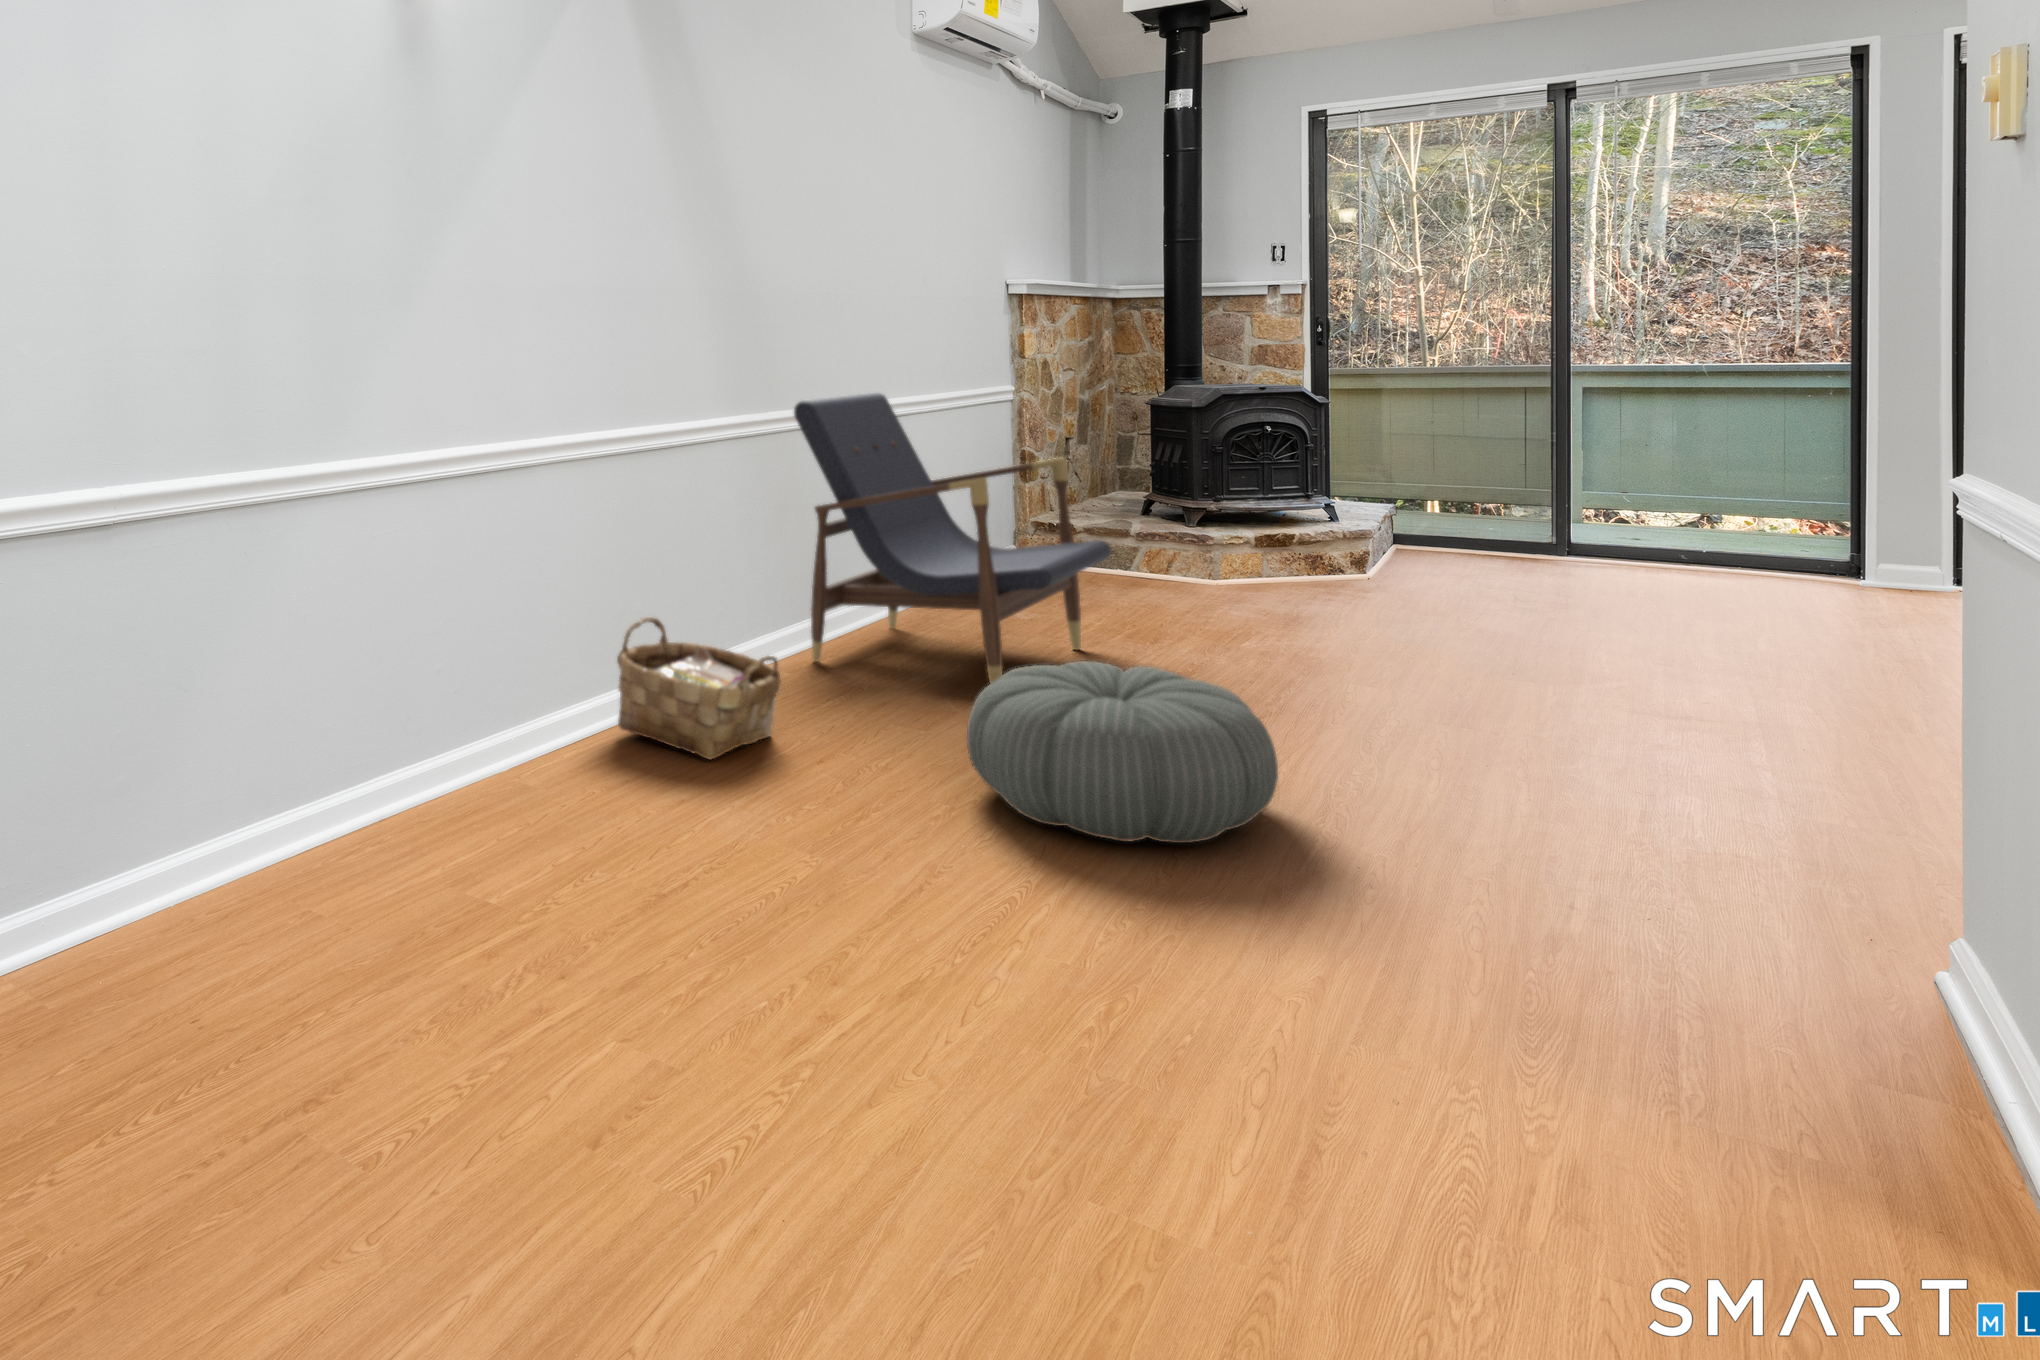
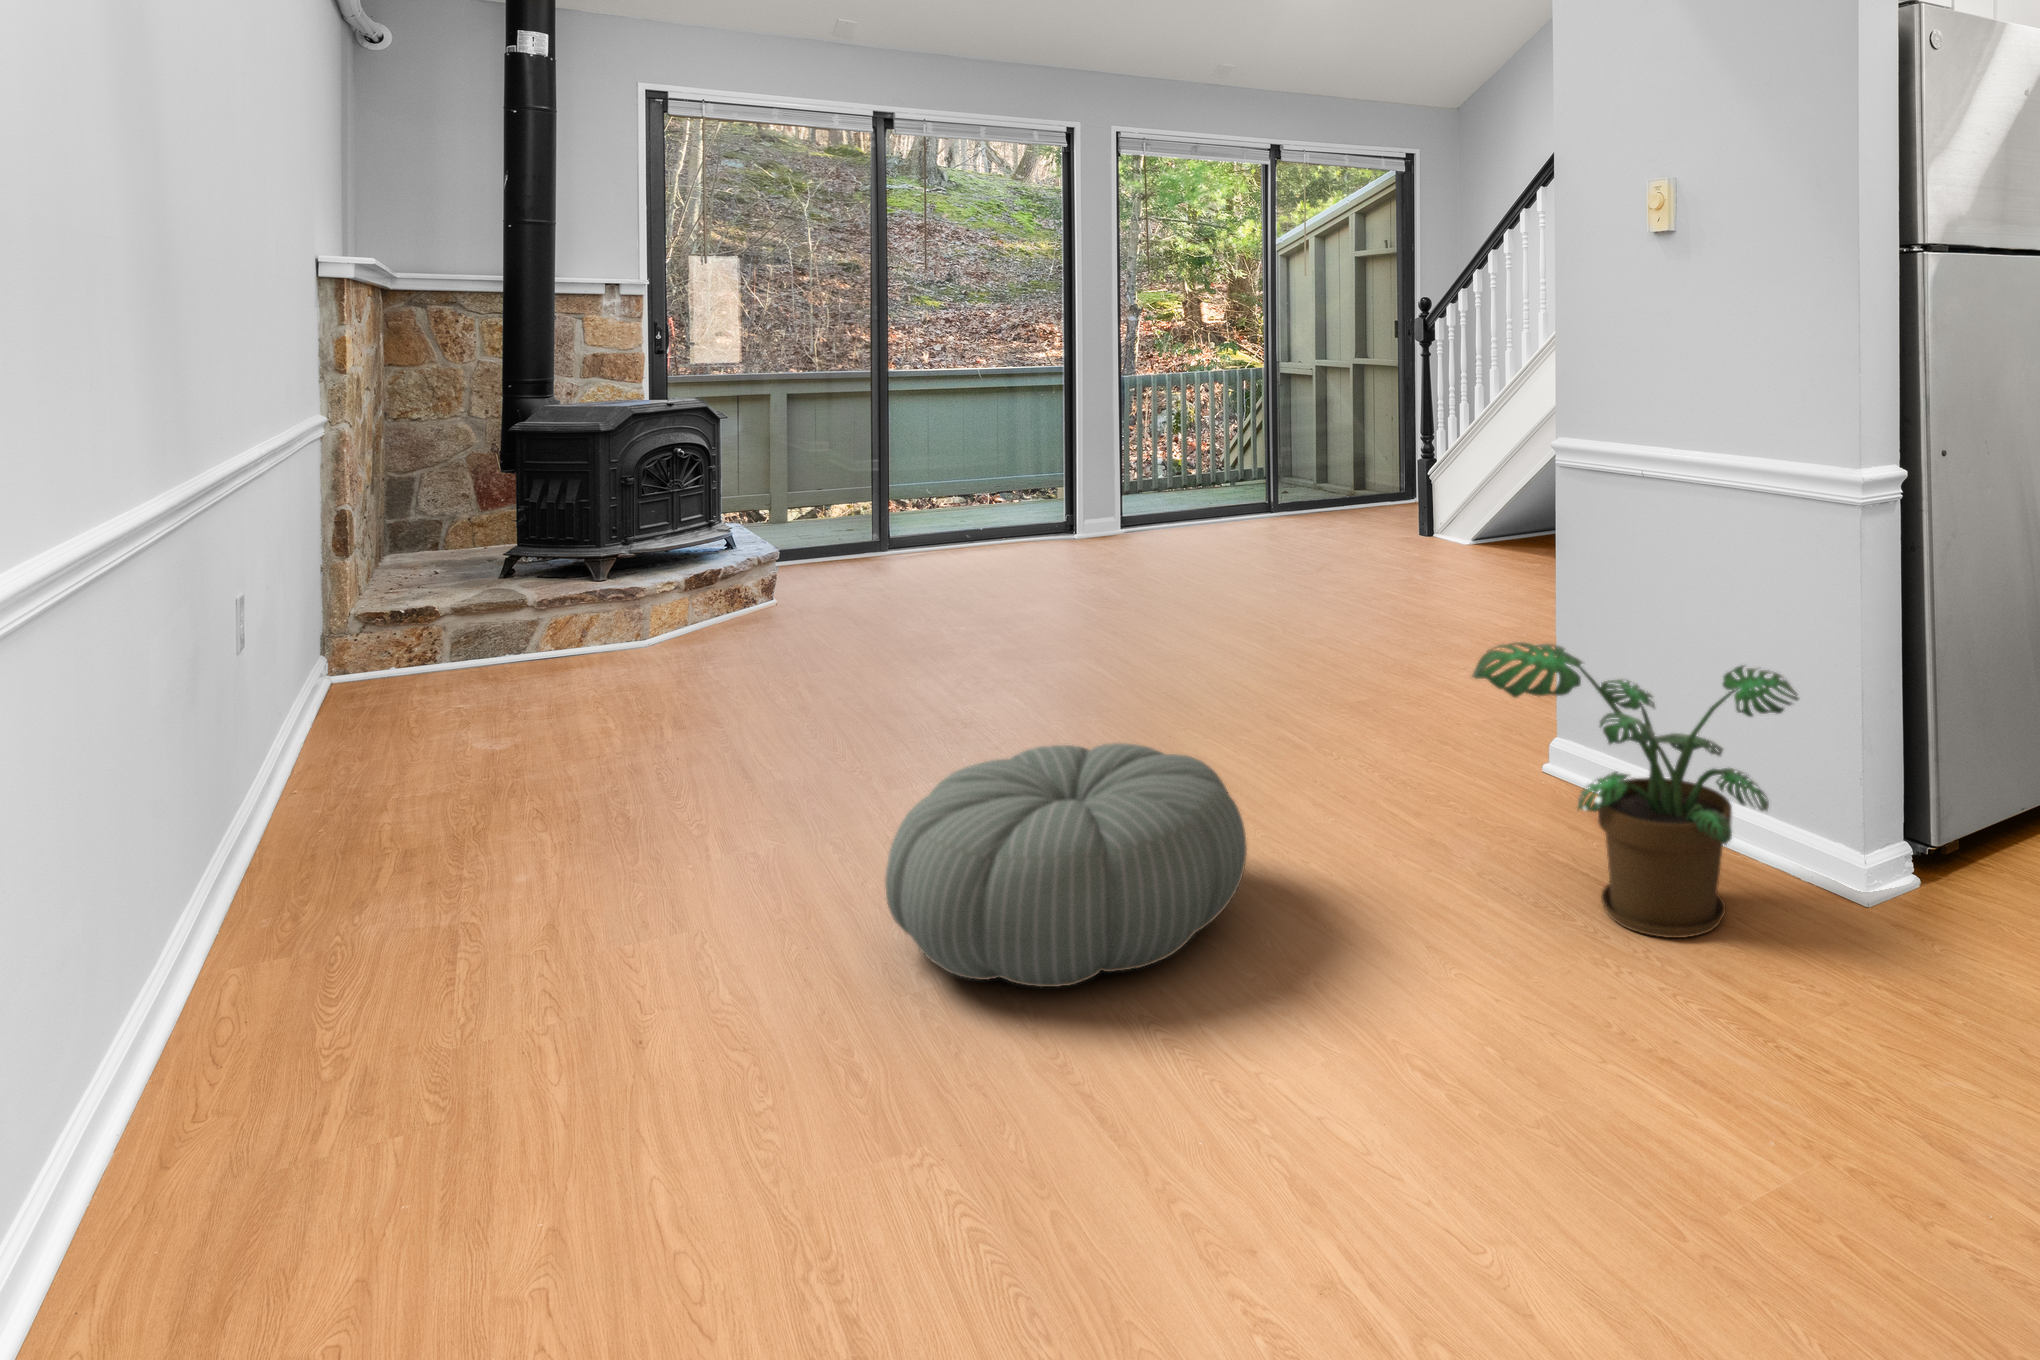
lounge chair: present [794,393,1111,684] -> none [245,441,773,939]
woven basket: present [617,617,781,759] -> none [106,938,556,1277]
potted plant: none [1492,680,1988,1122] -> present [1472,642,1798,938]

